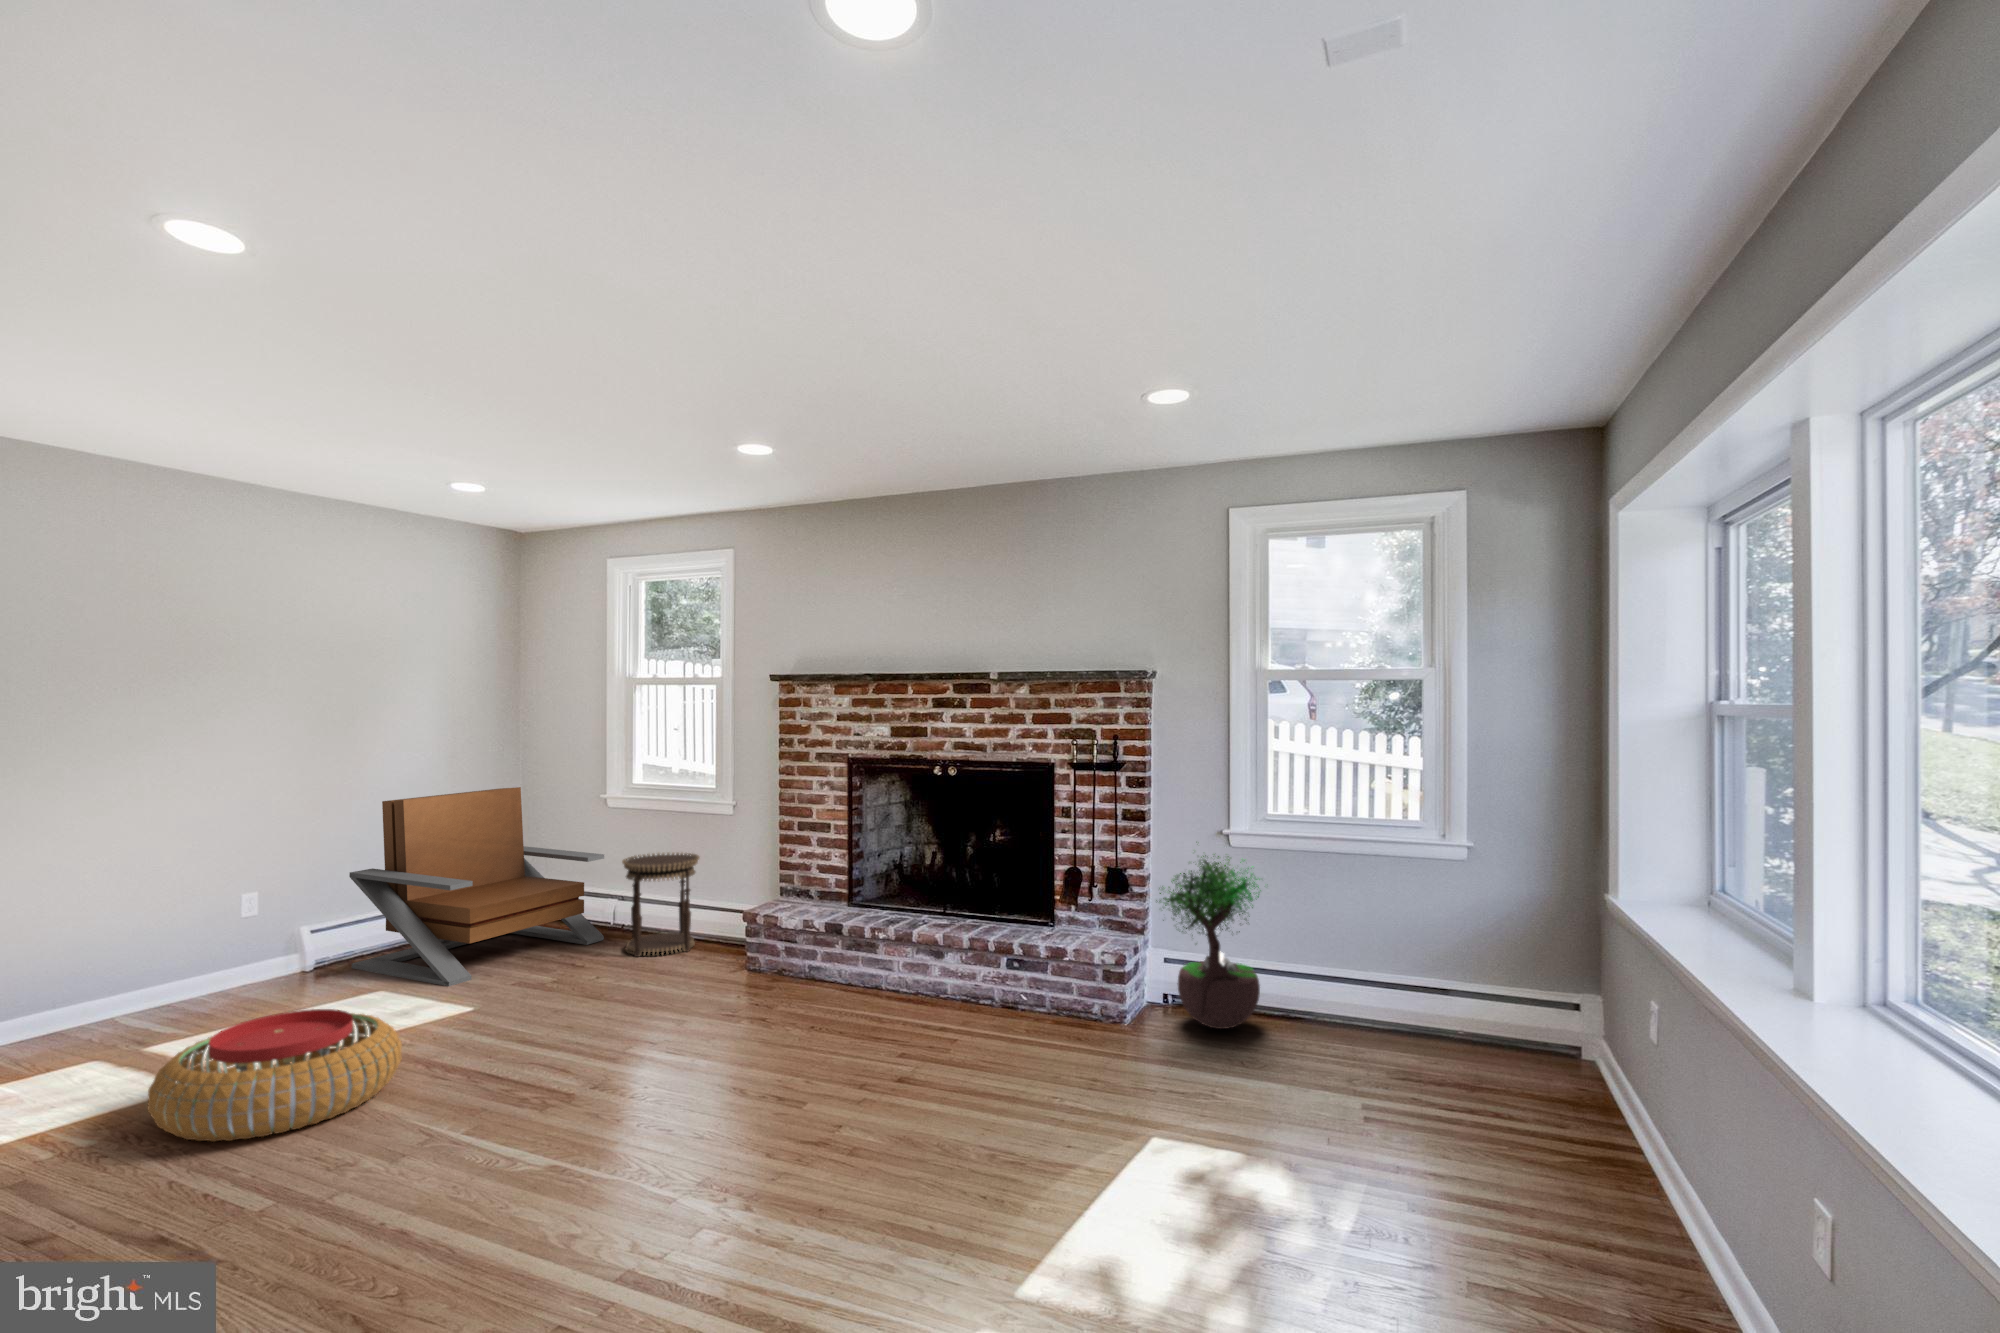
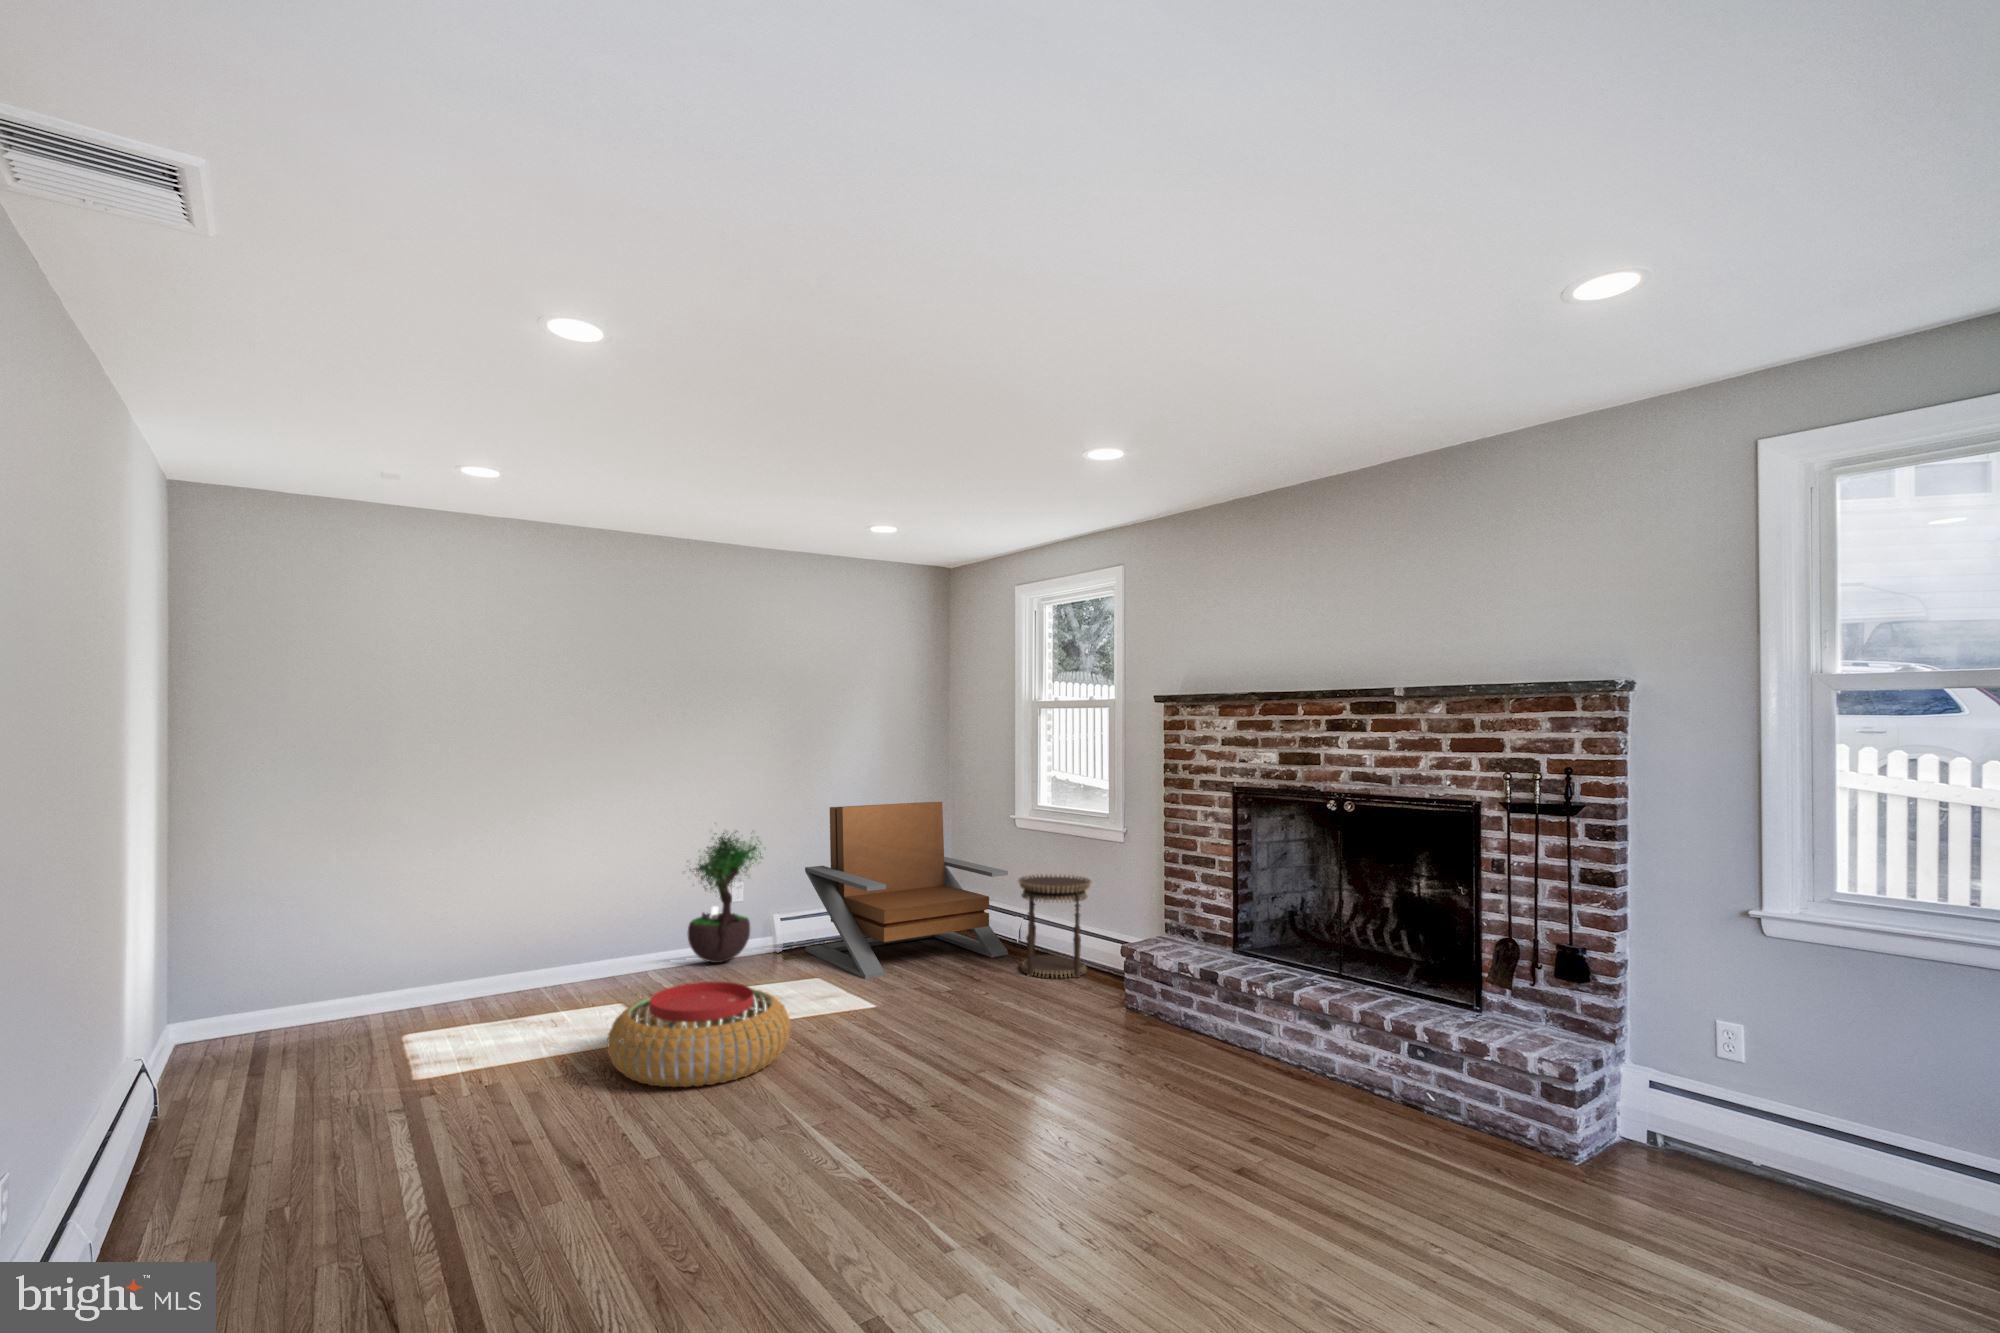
potted tree: present [1156,854,1261,1029] -> present [687,831,762,963]

